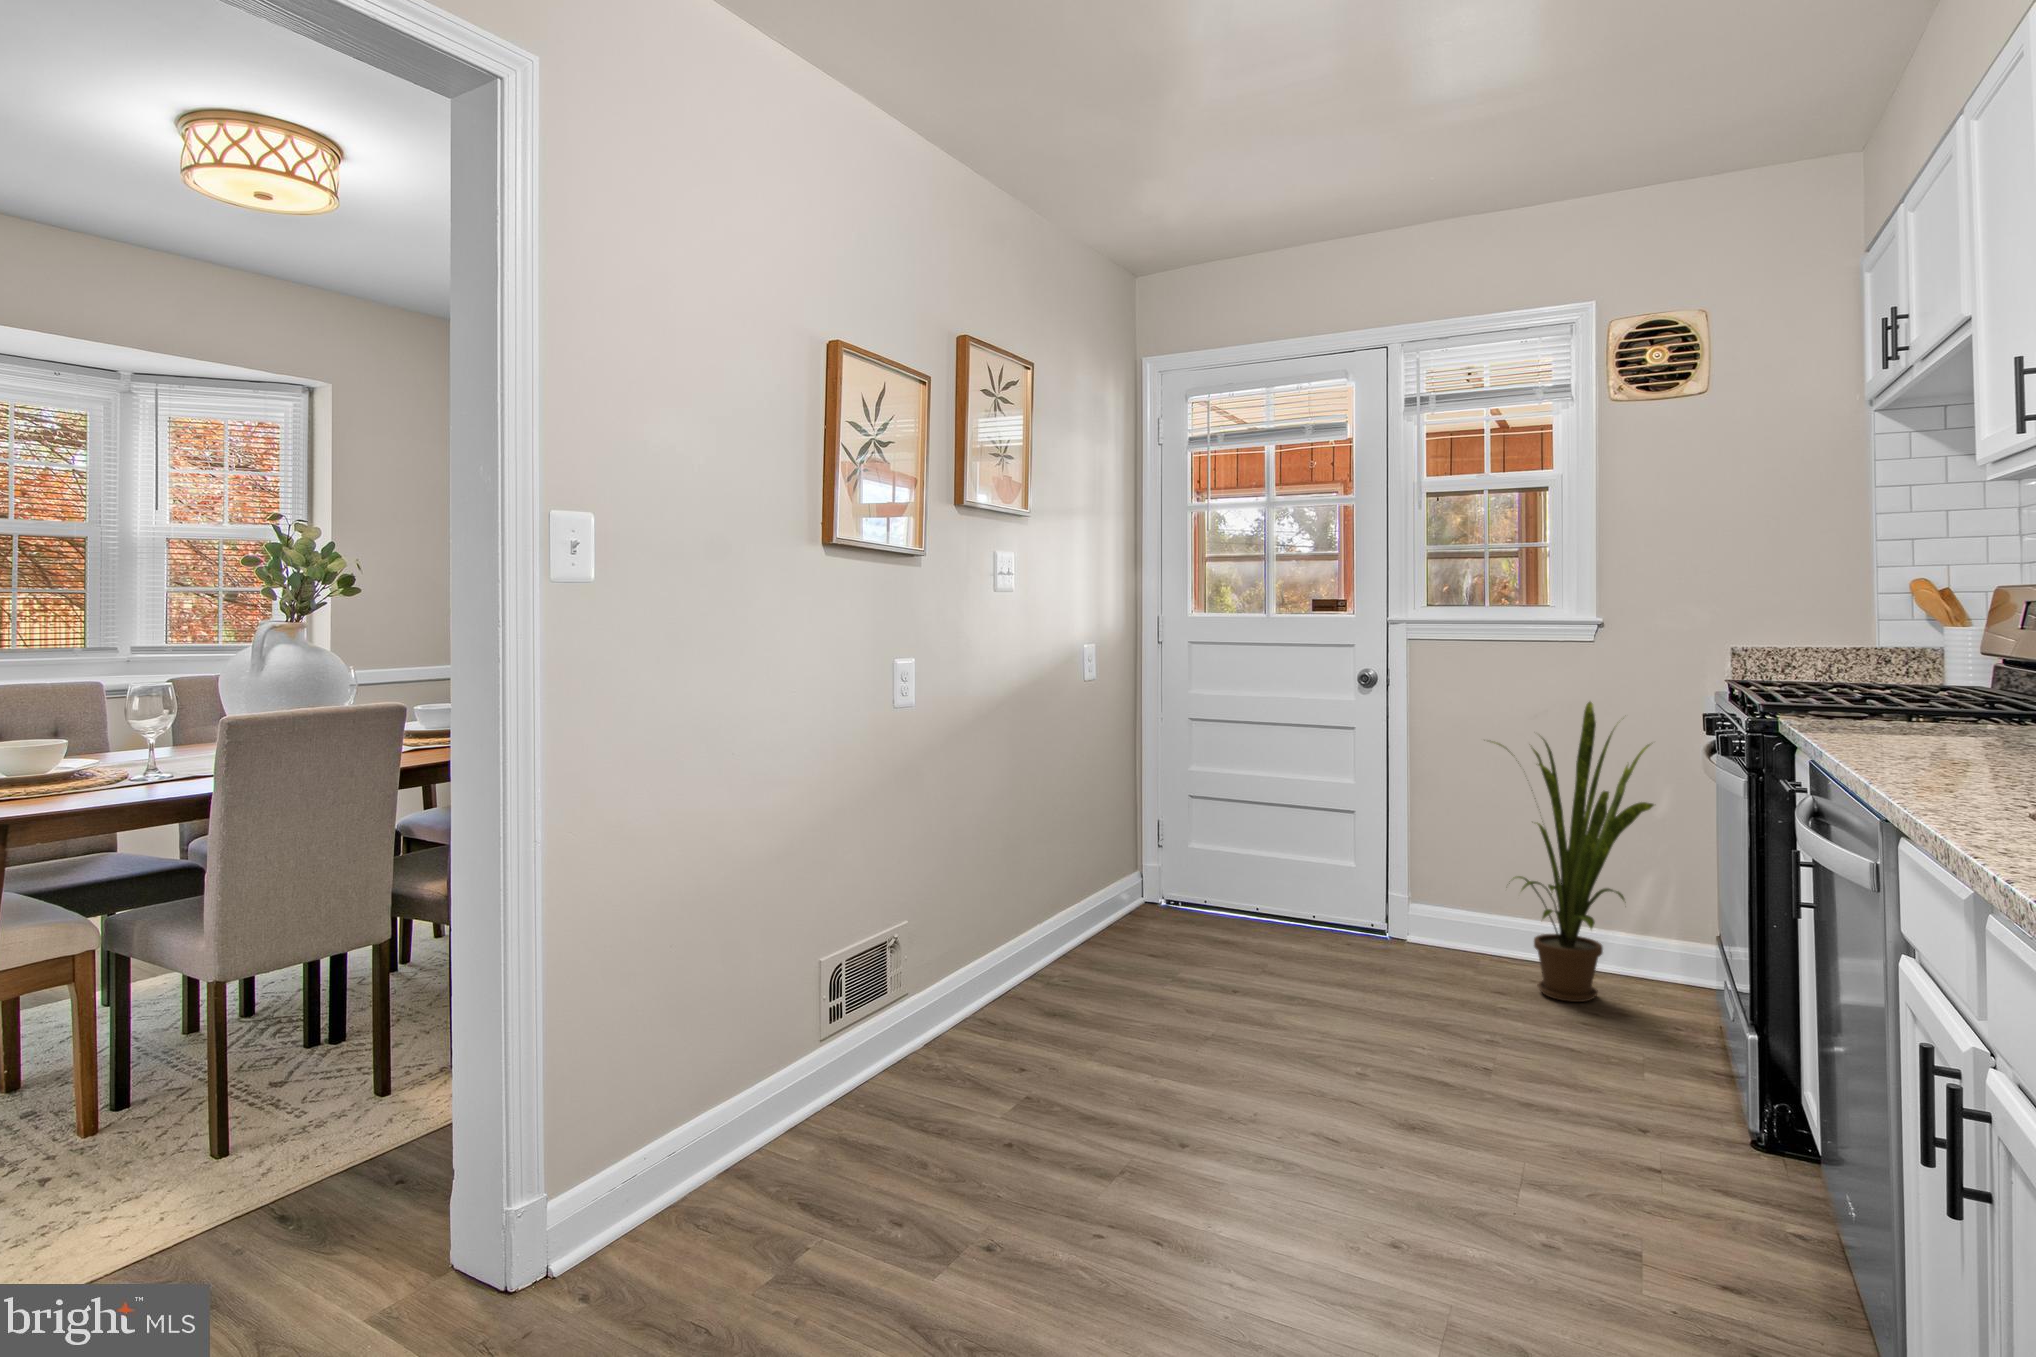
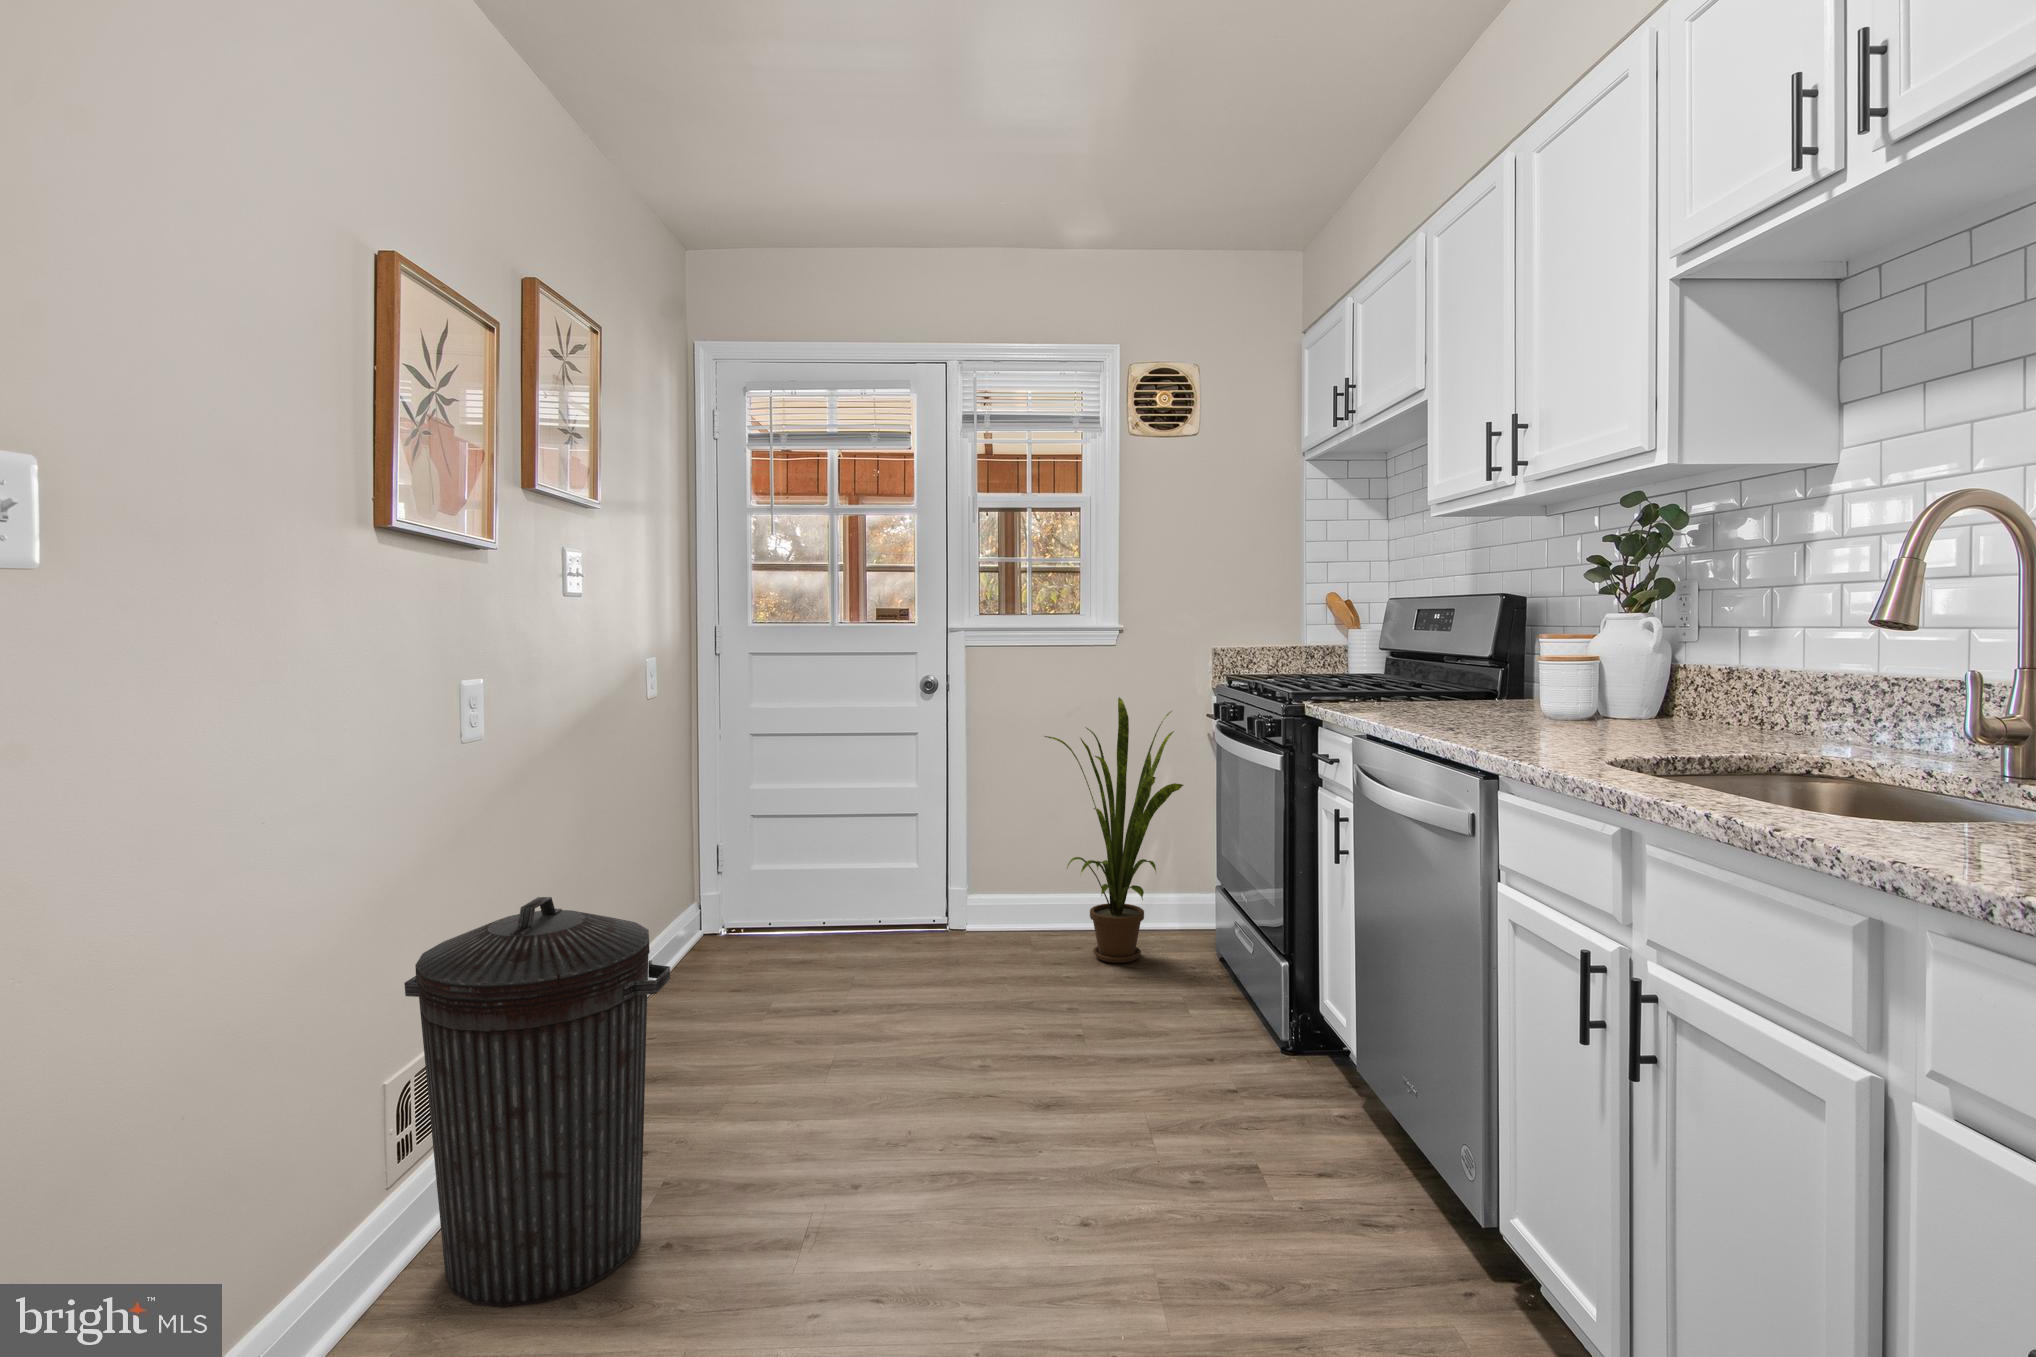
trash can: none [832,831,1010,1147] -> present [404,897,670,1308]

